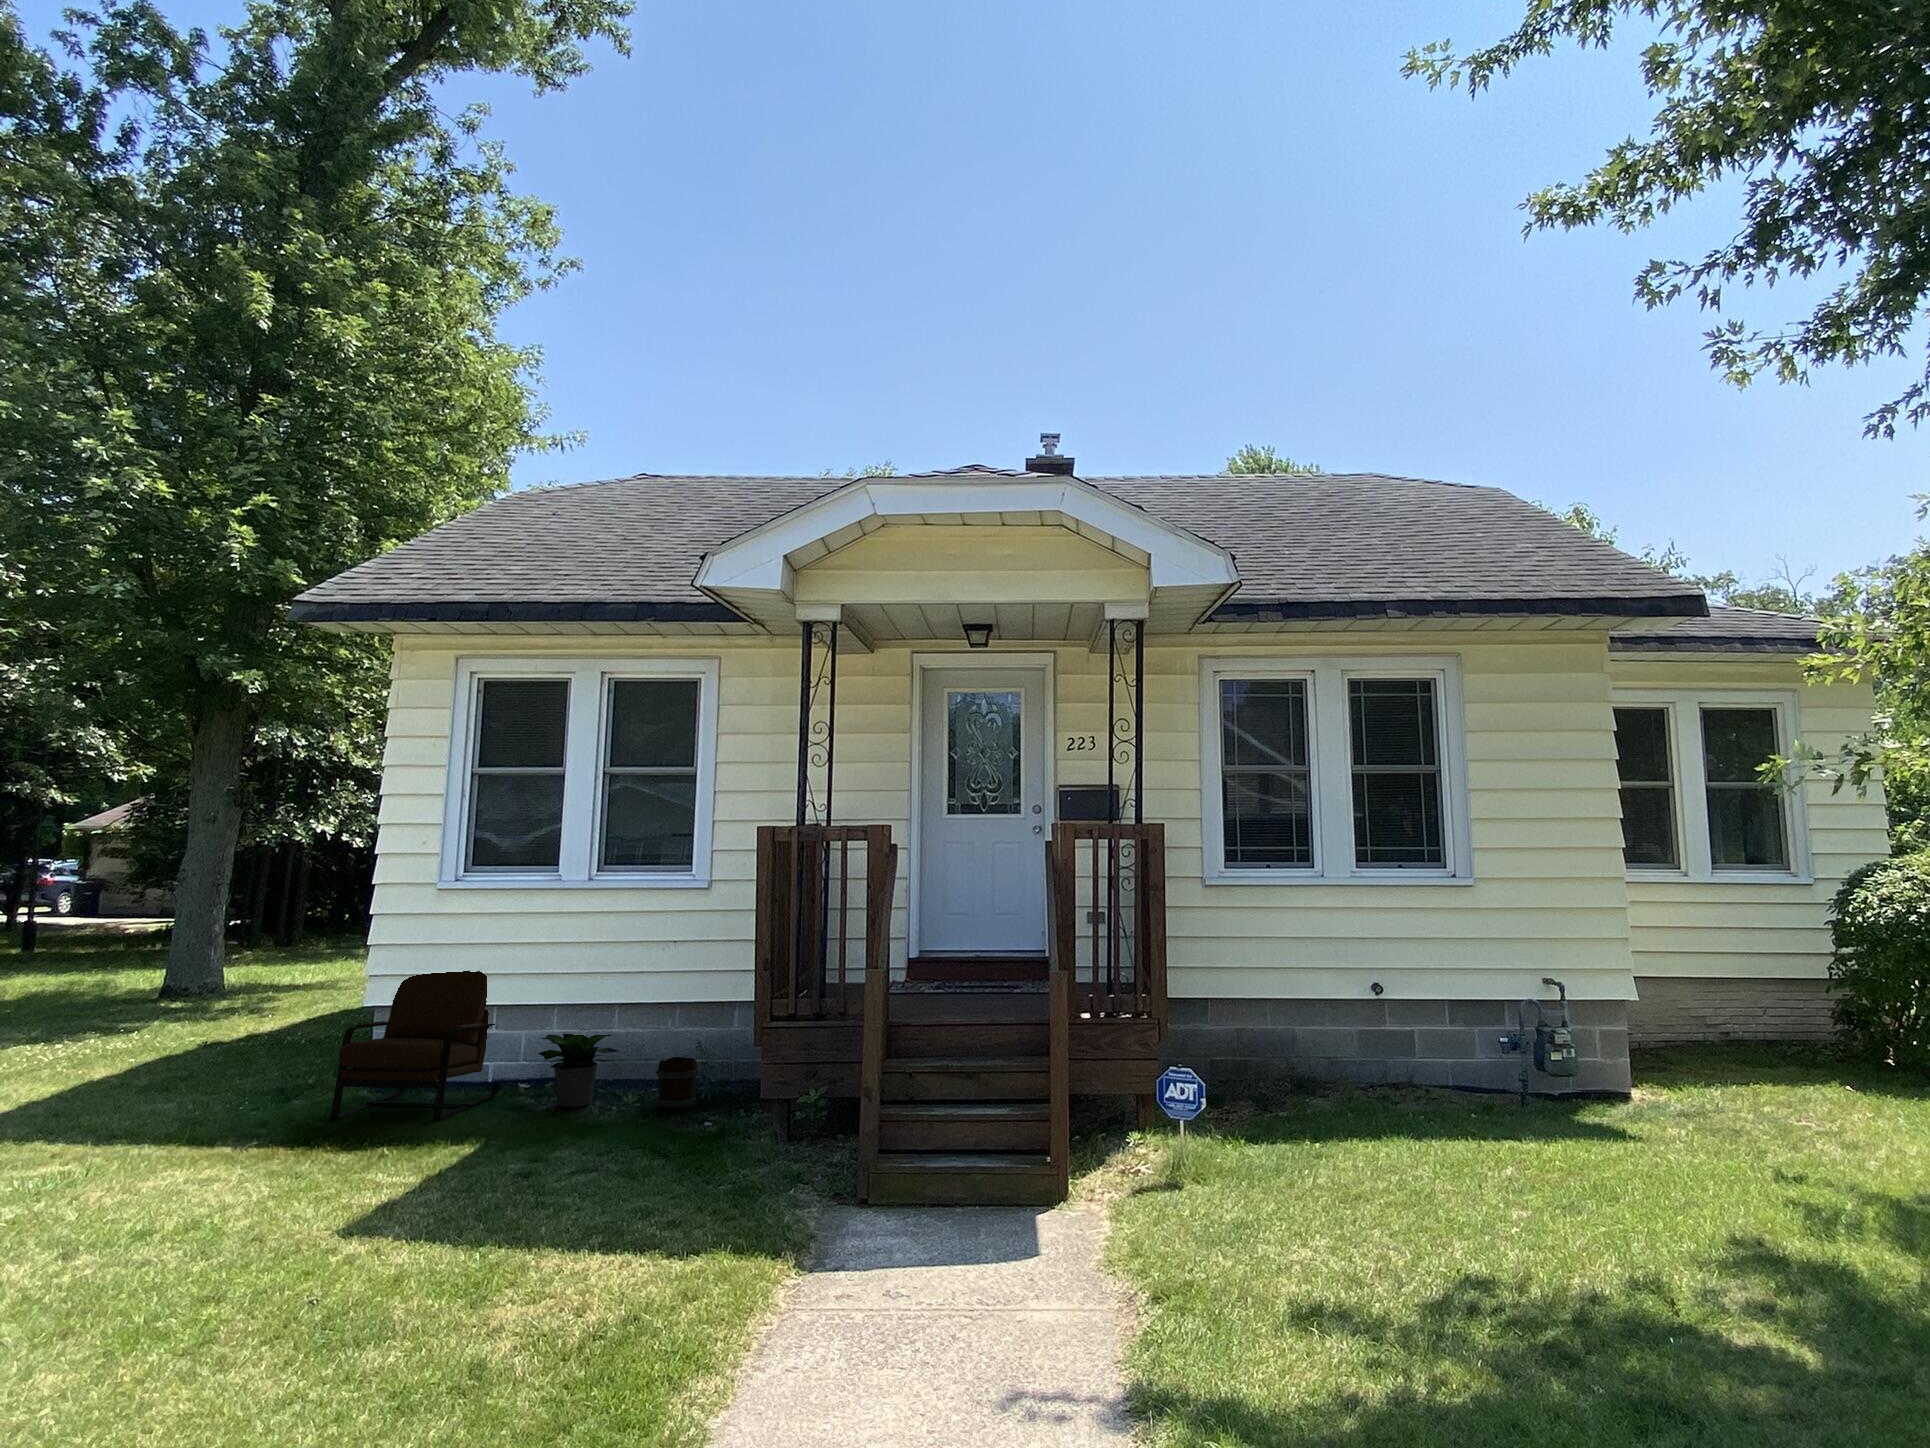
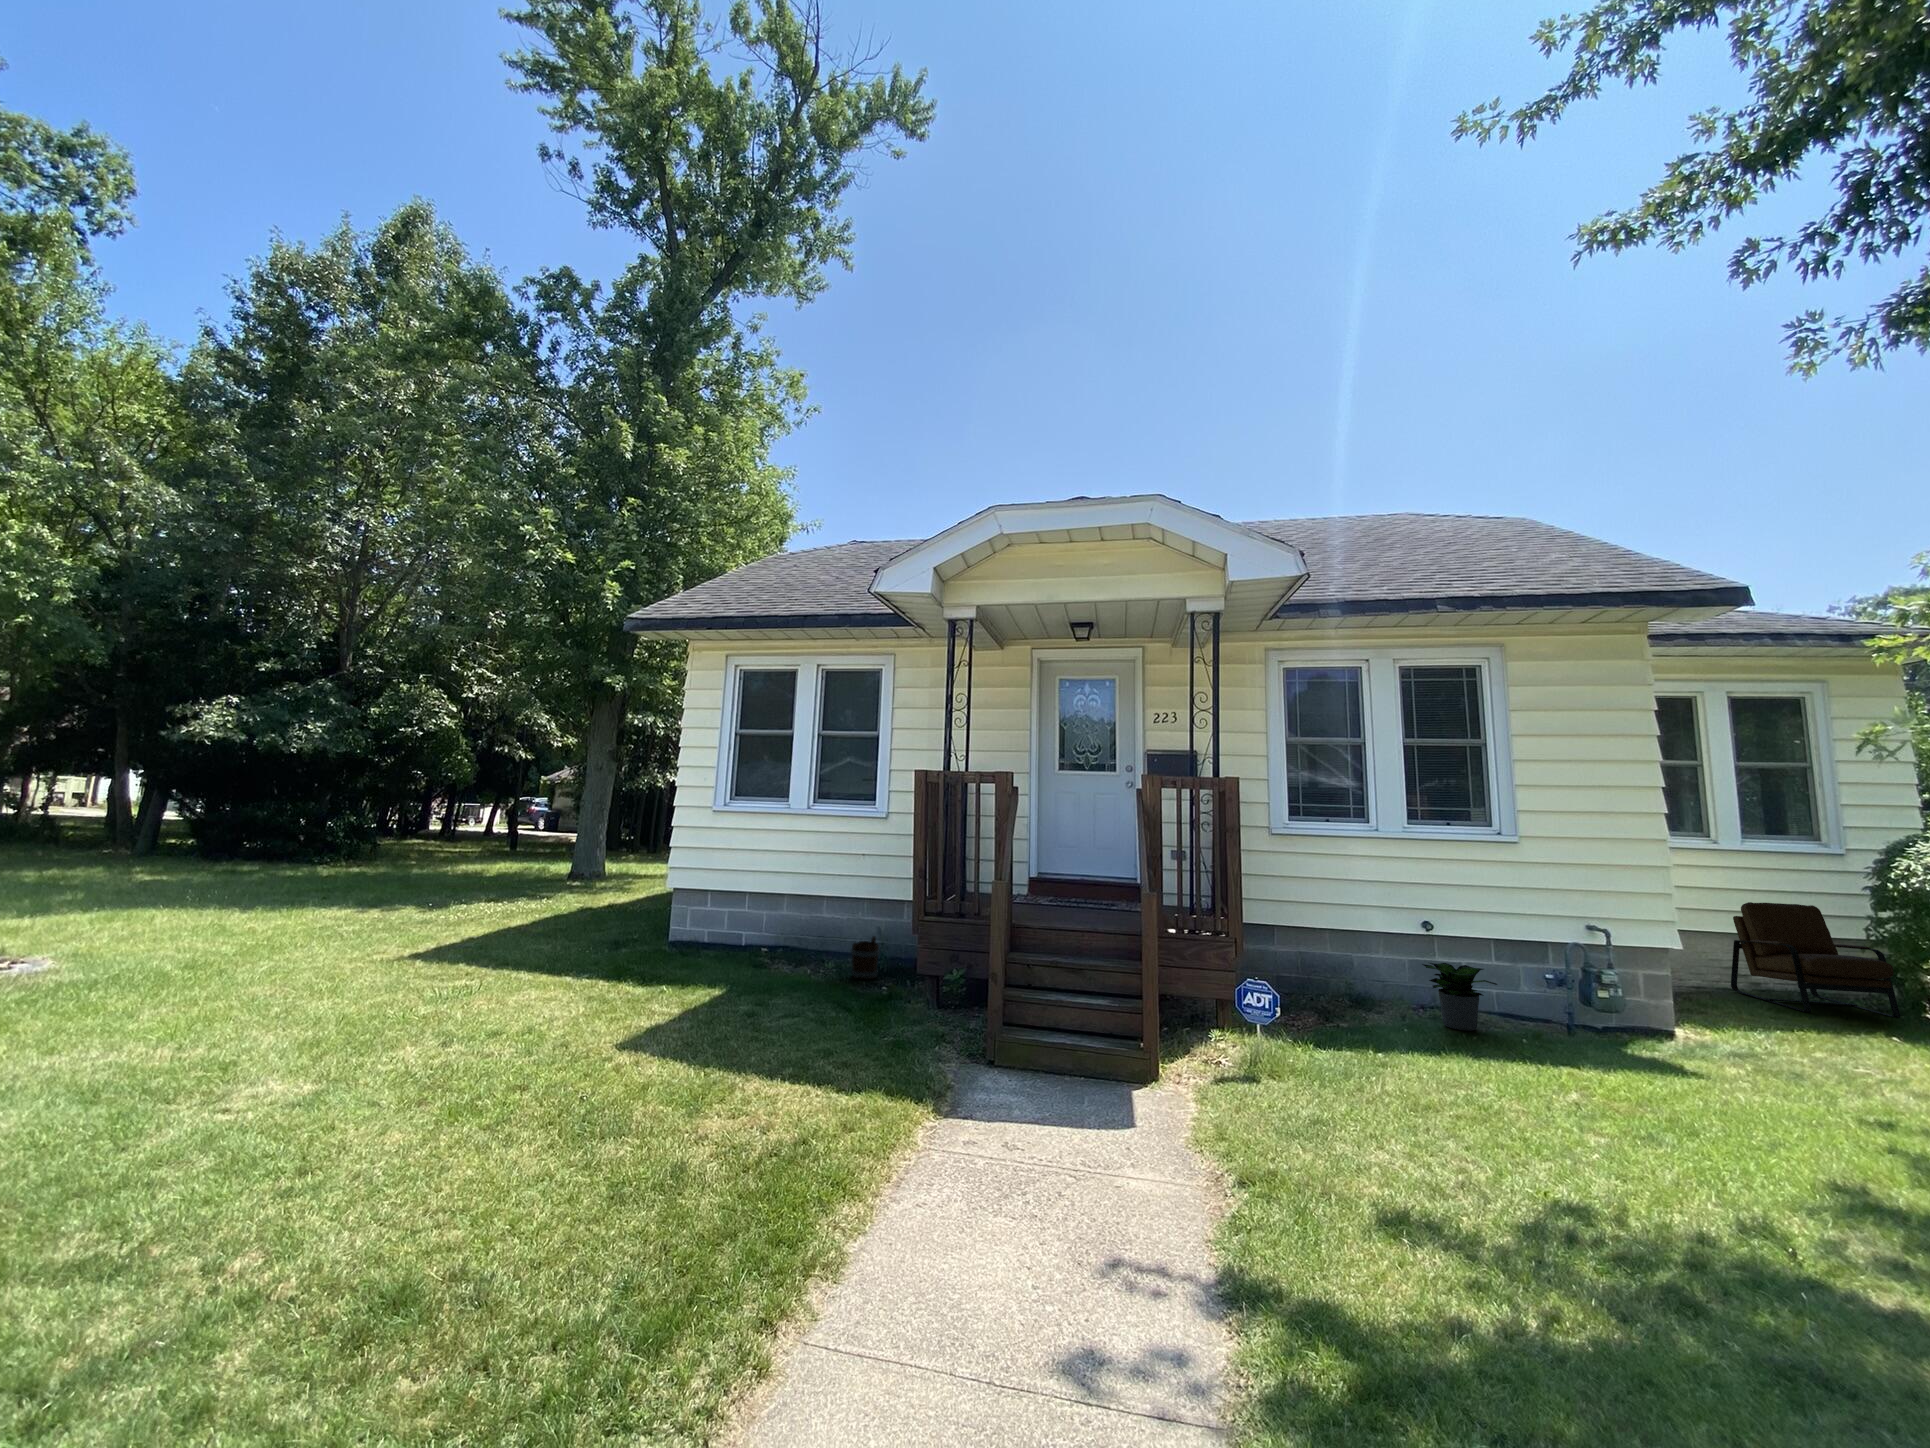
chair: present [331,971,500,1121] -> present [1731,902,1900,1018]
potted plant: present [538,1033,618,1108] -> present [1422,963,1497,1031]

